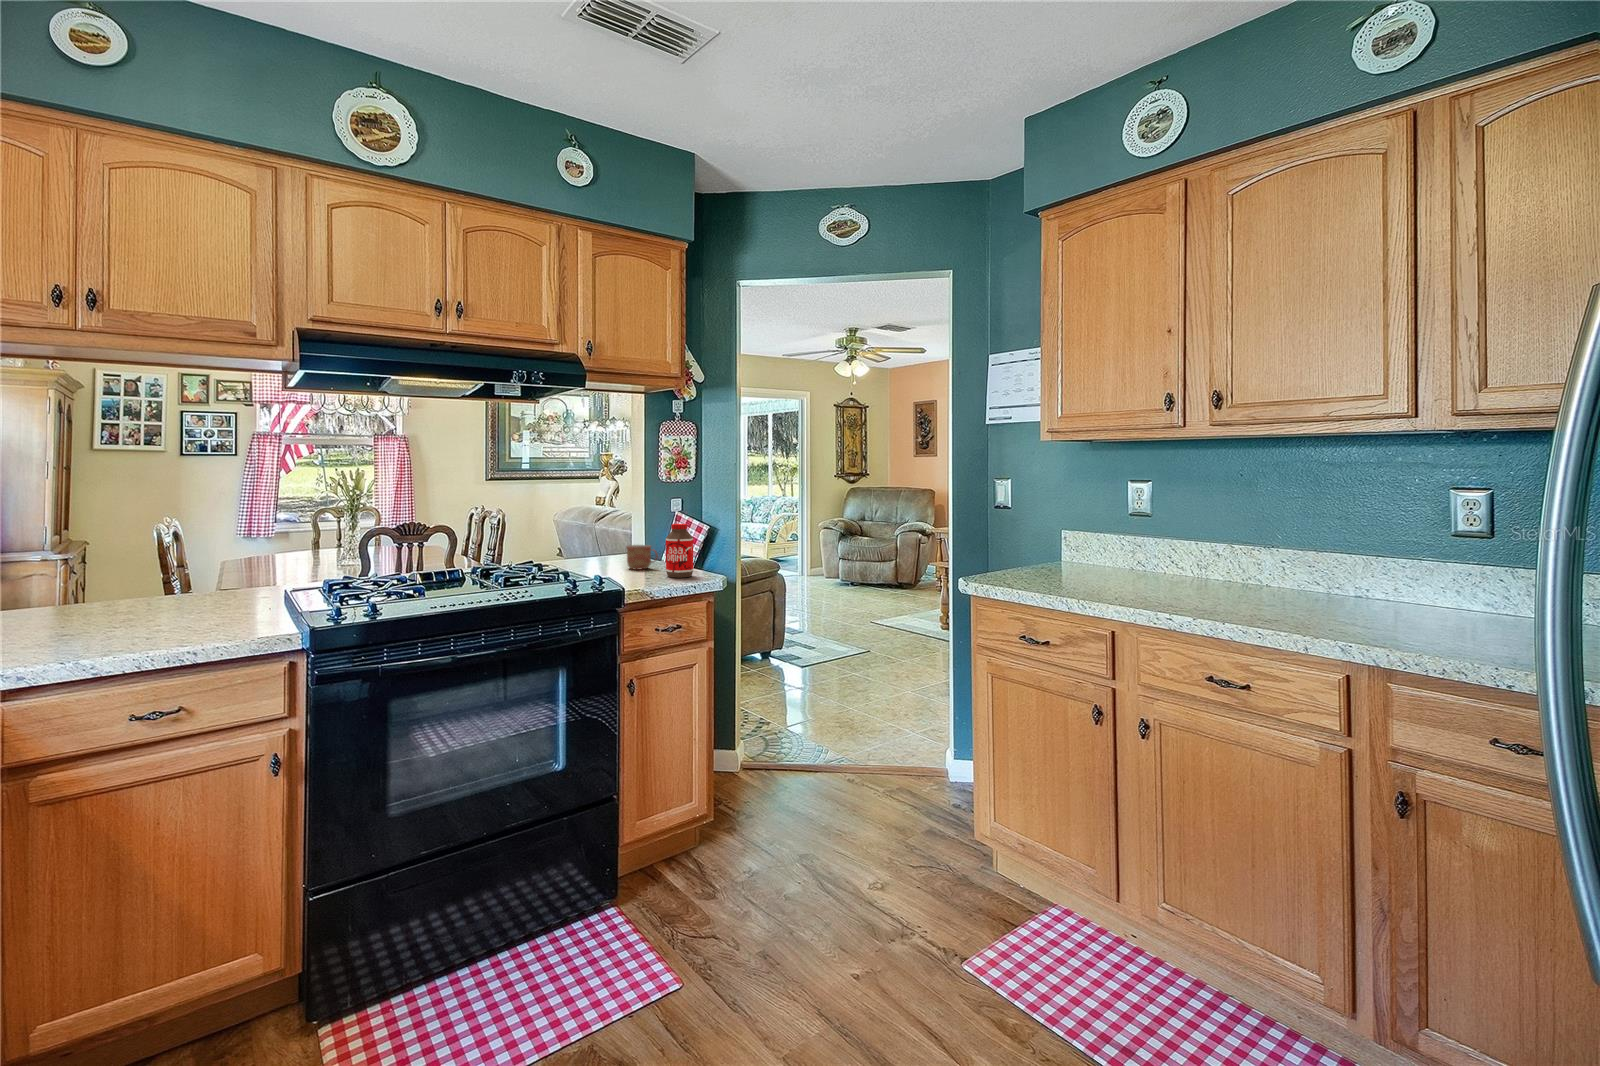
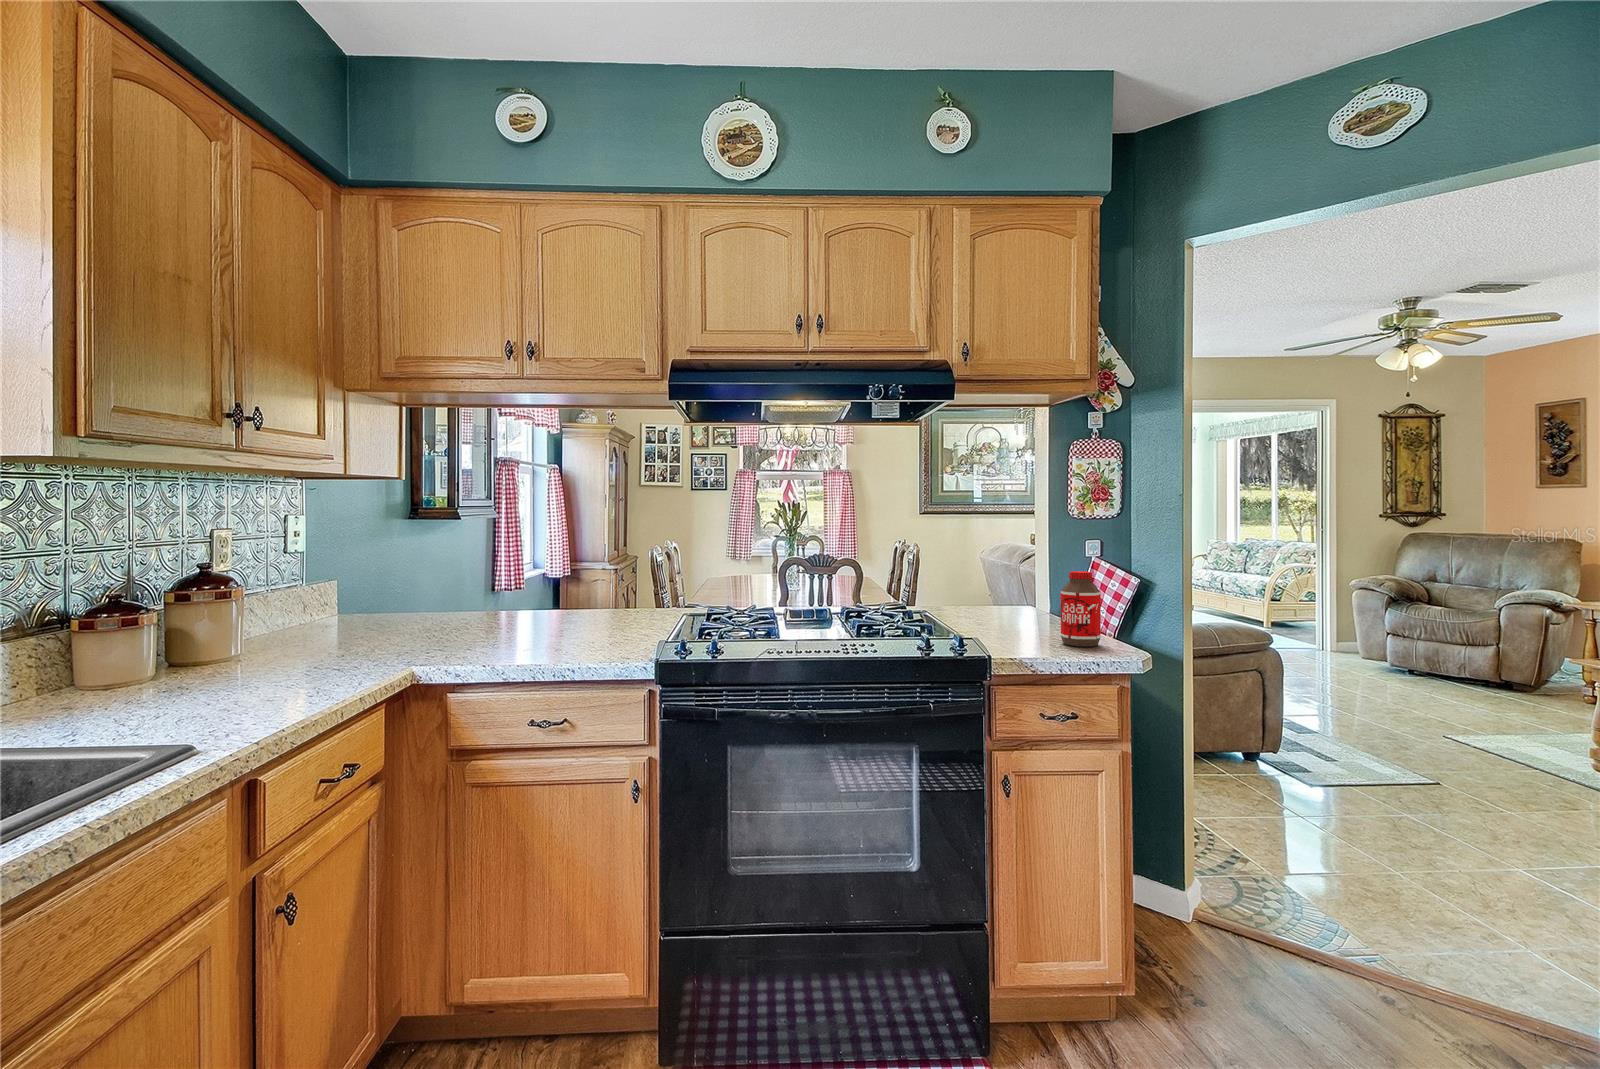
mug: present [626,545,658,570] -> none [1014,598,1056,631]

